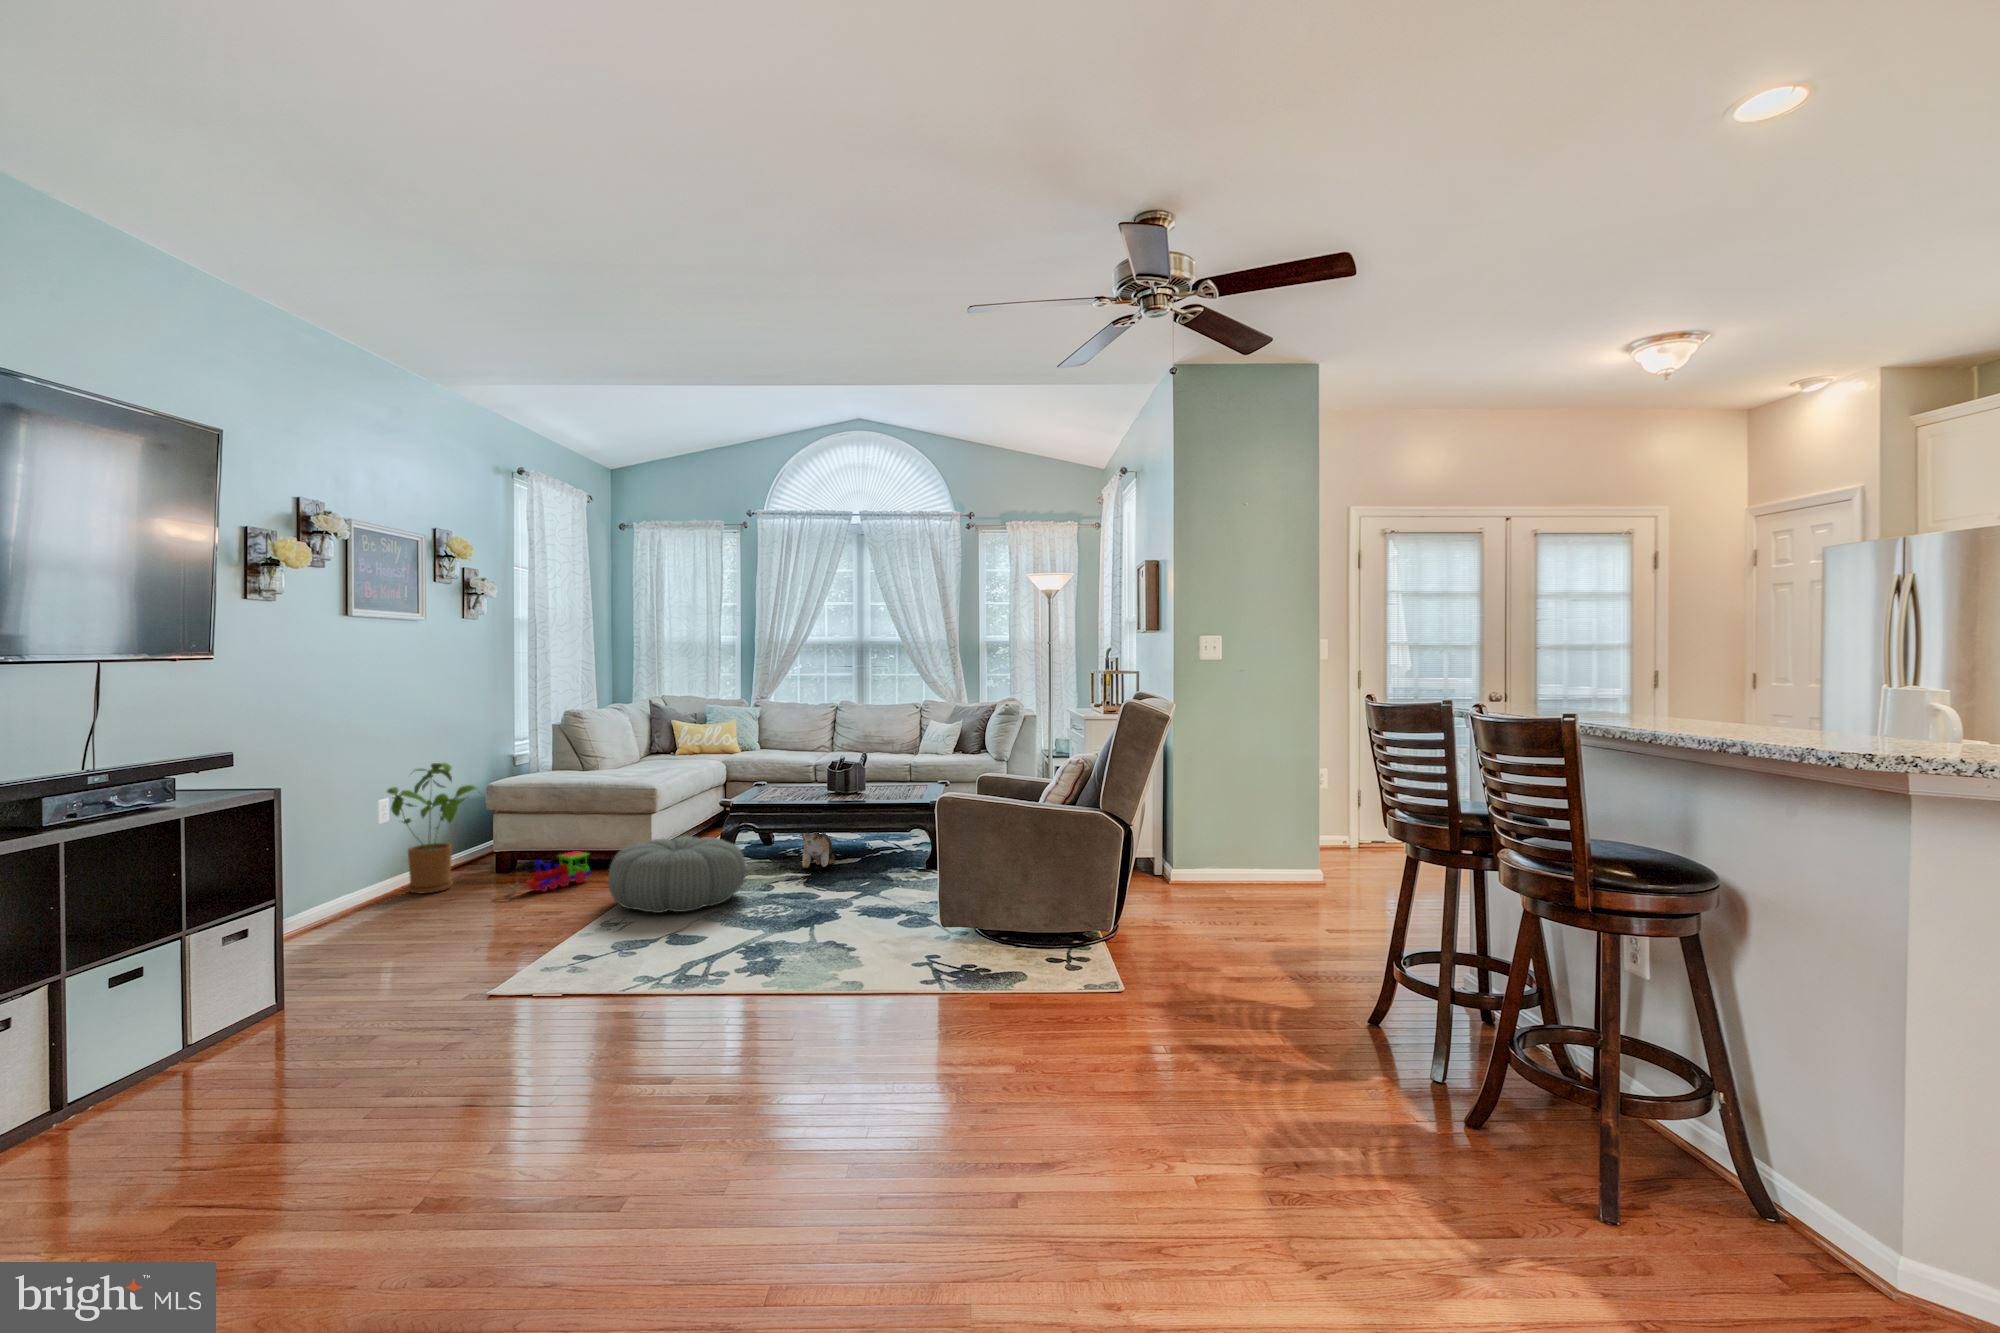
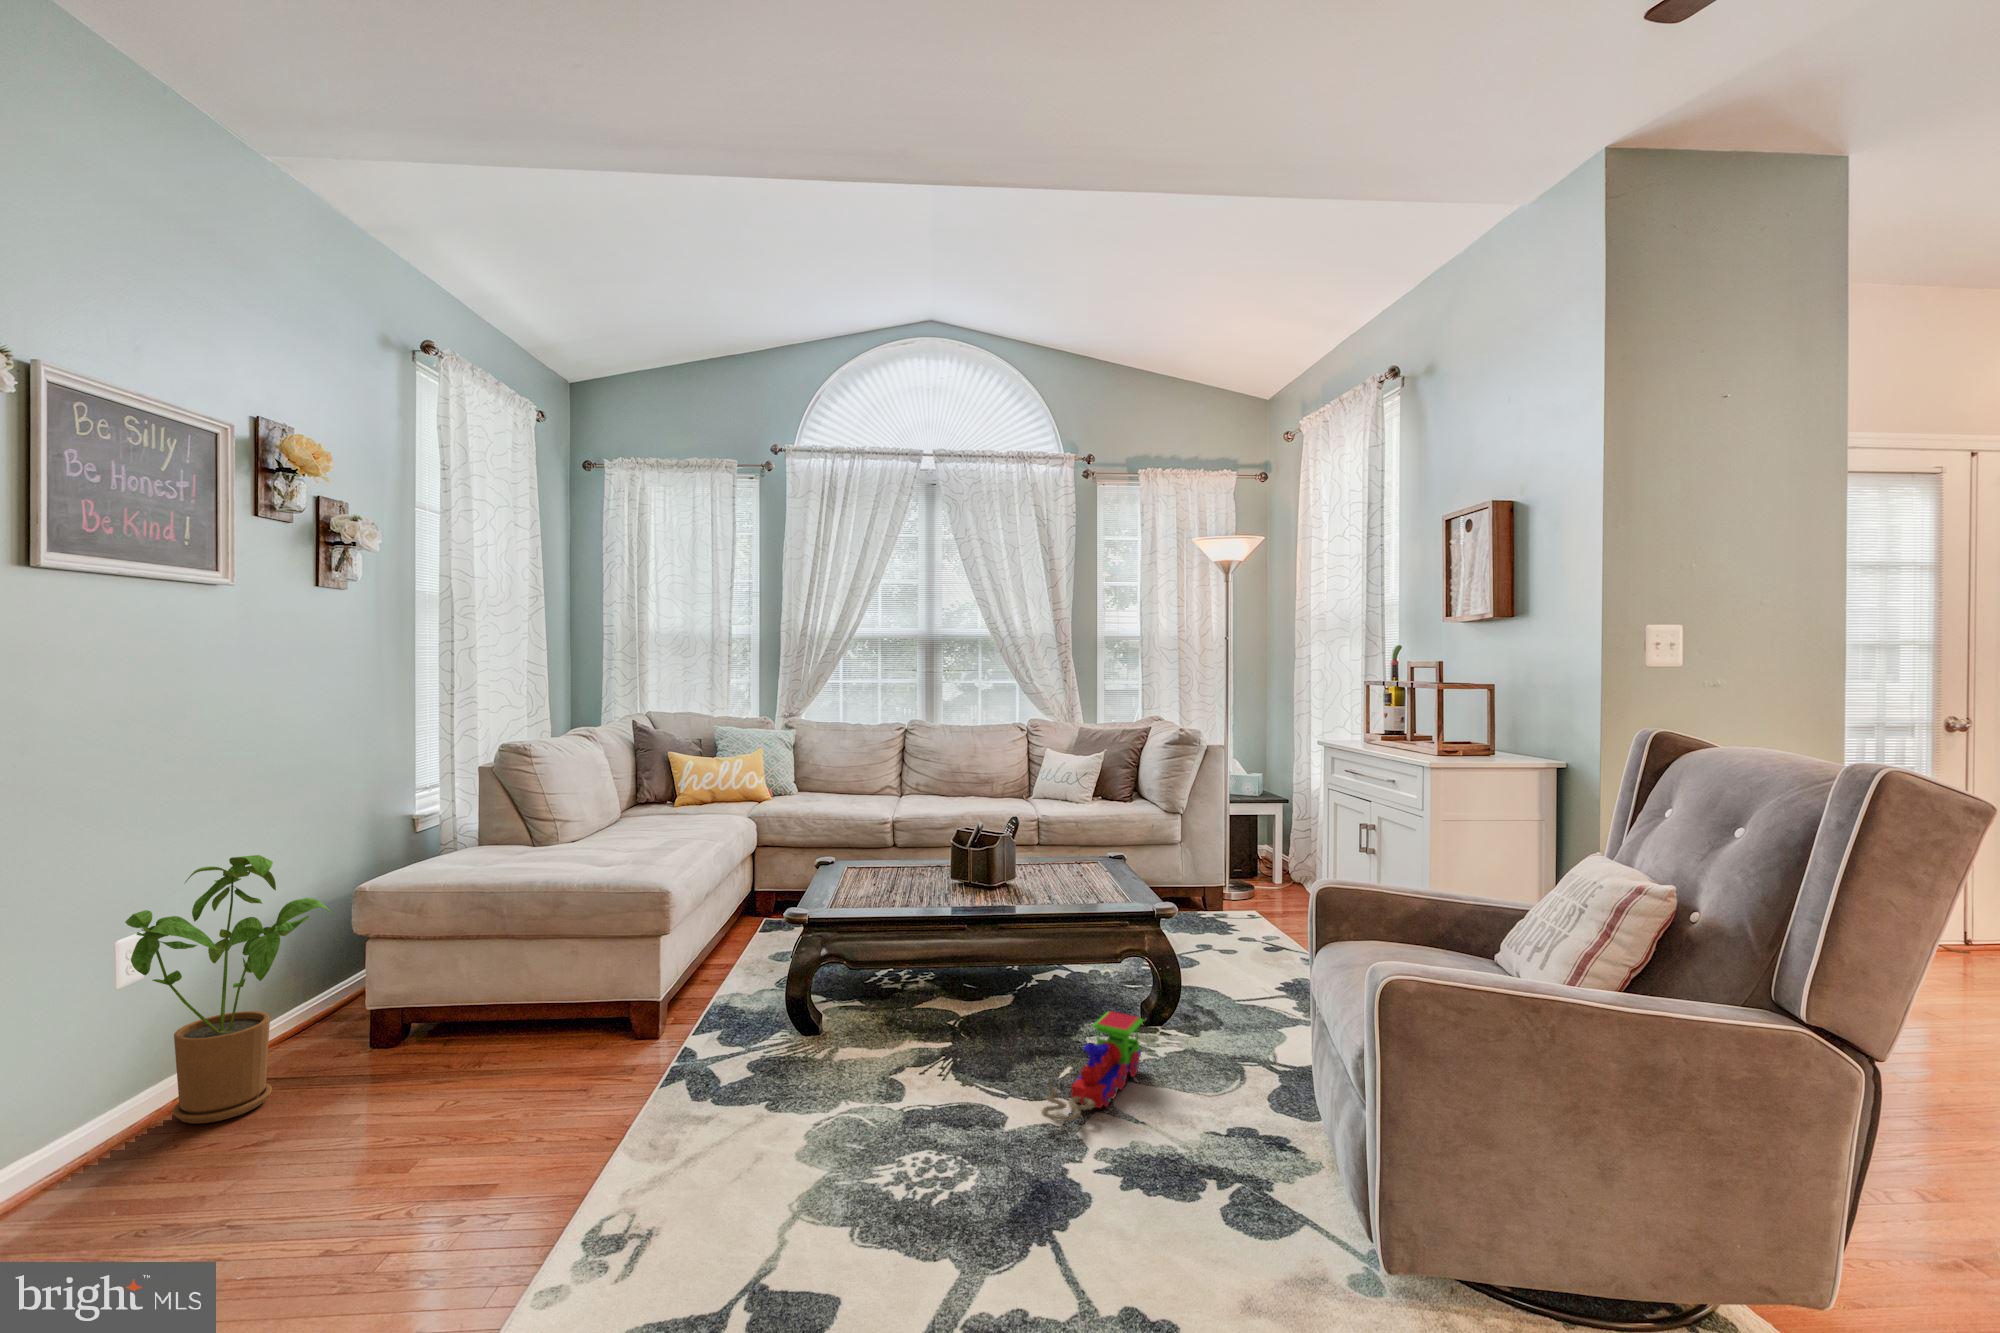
plush toy: present [801,833,835,868] -> none [923,948,977,1029]
pouf: present [608,836,746,913] -> none [583,997,856,1194]
toy train: present [498,851,591,893] -> present [1041,1011,1143,1121]

